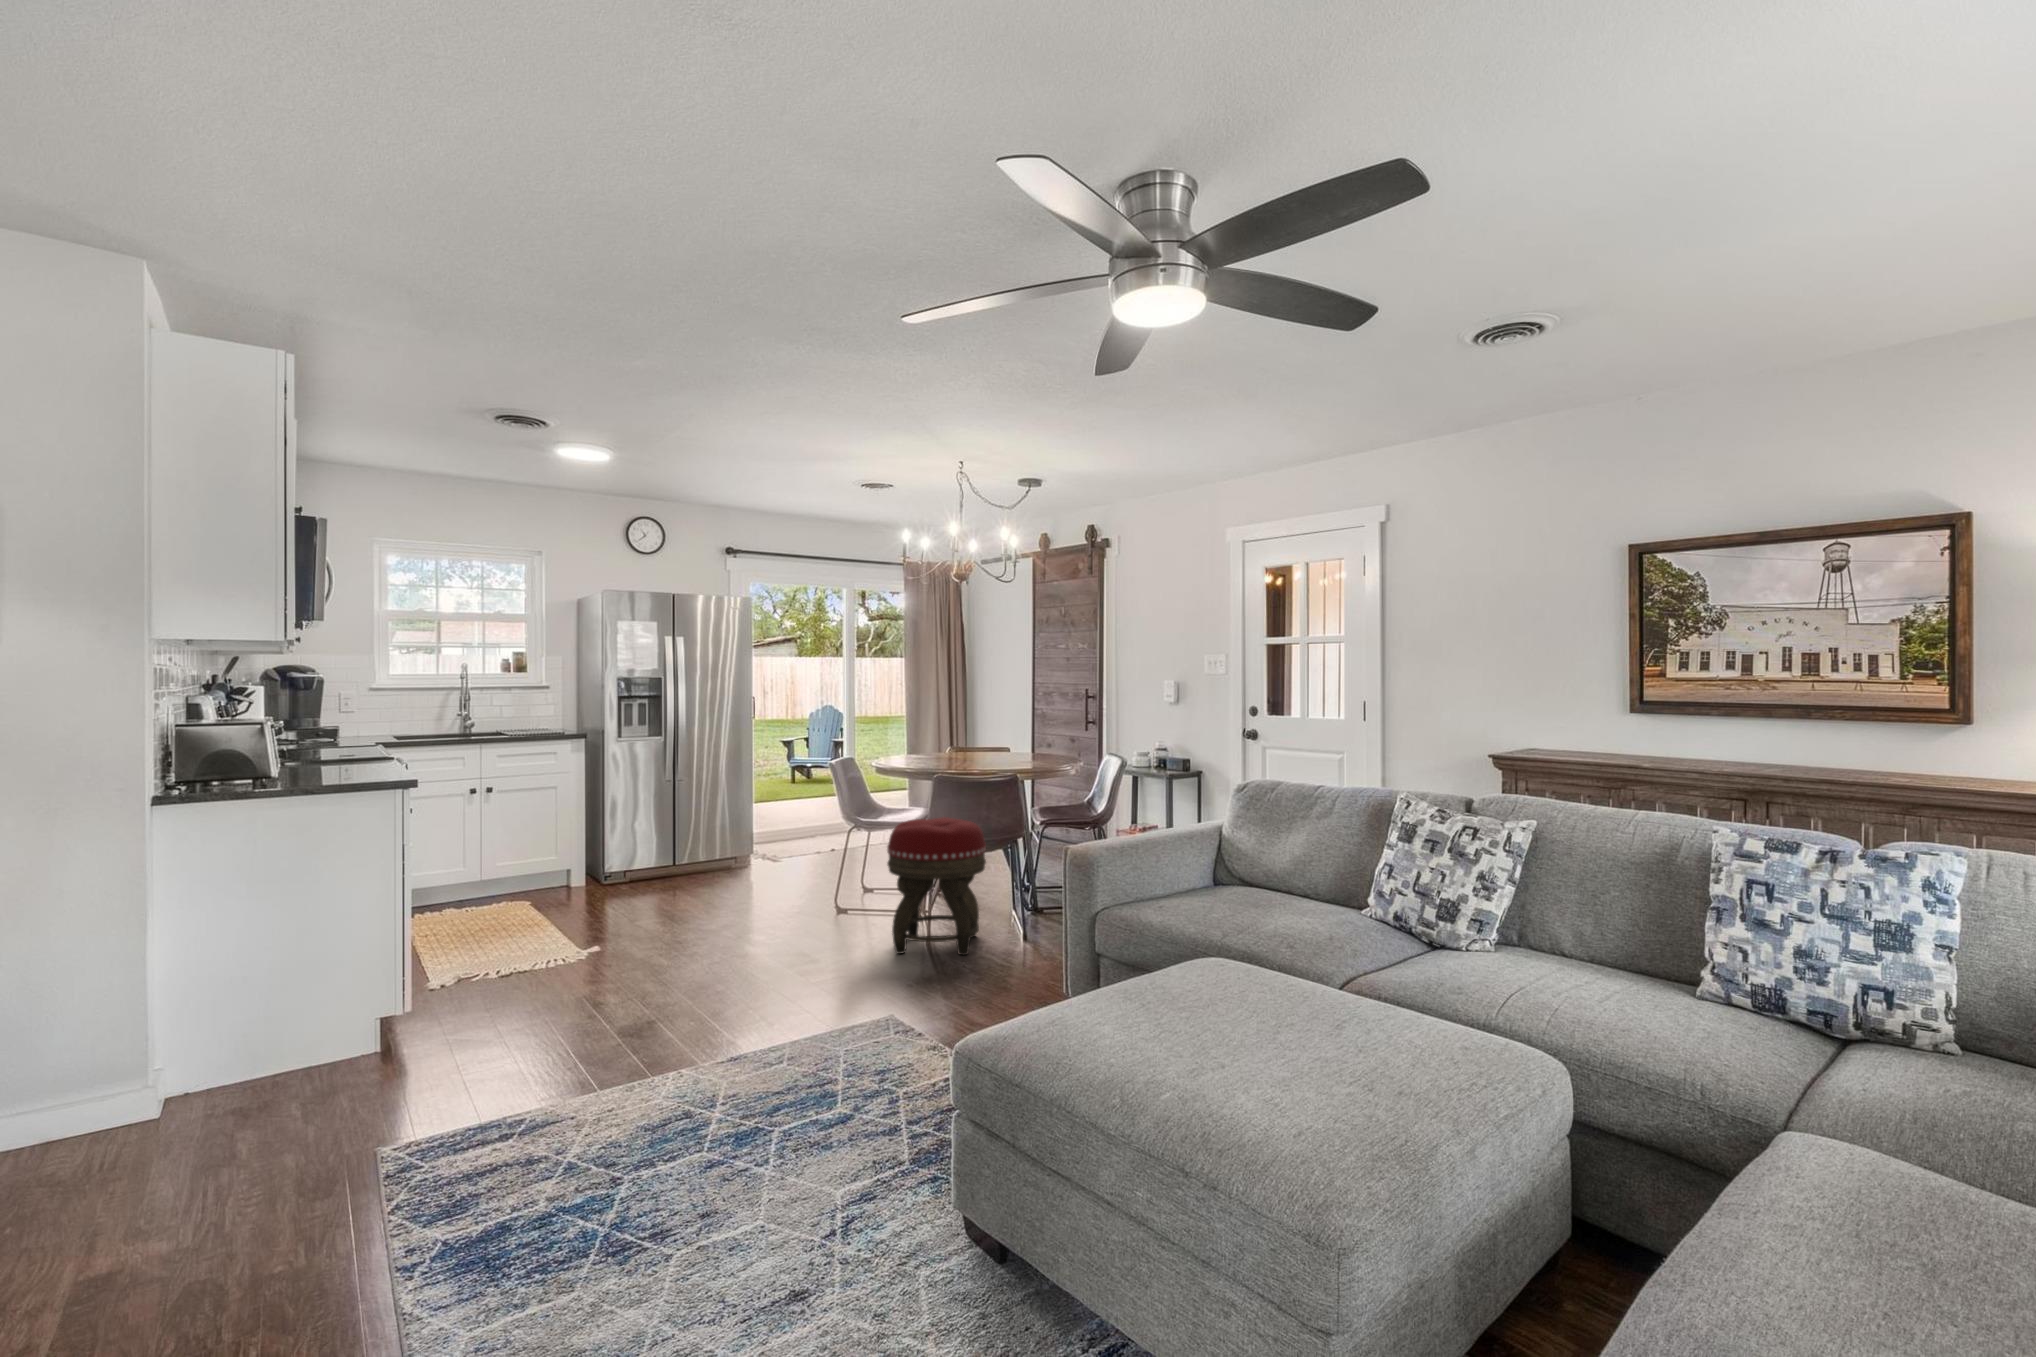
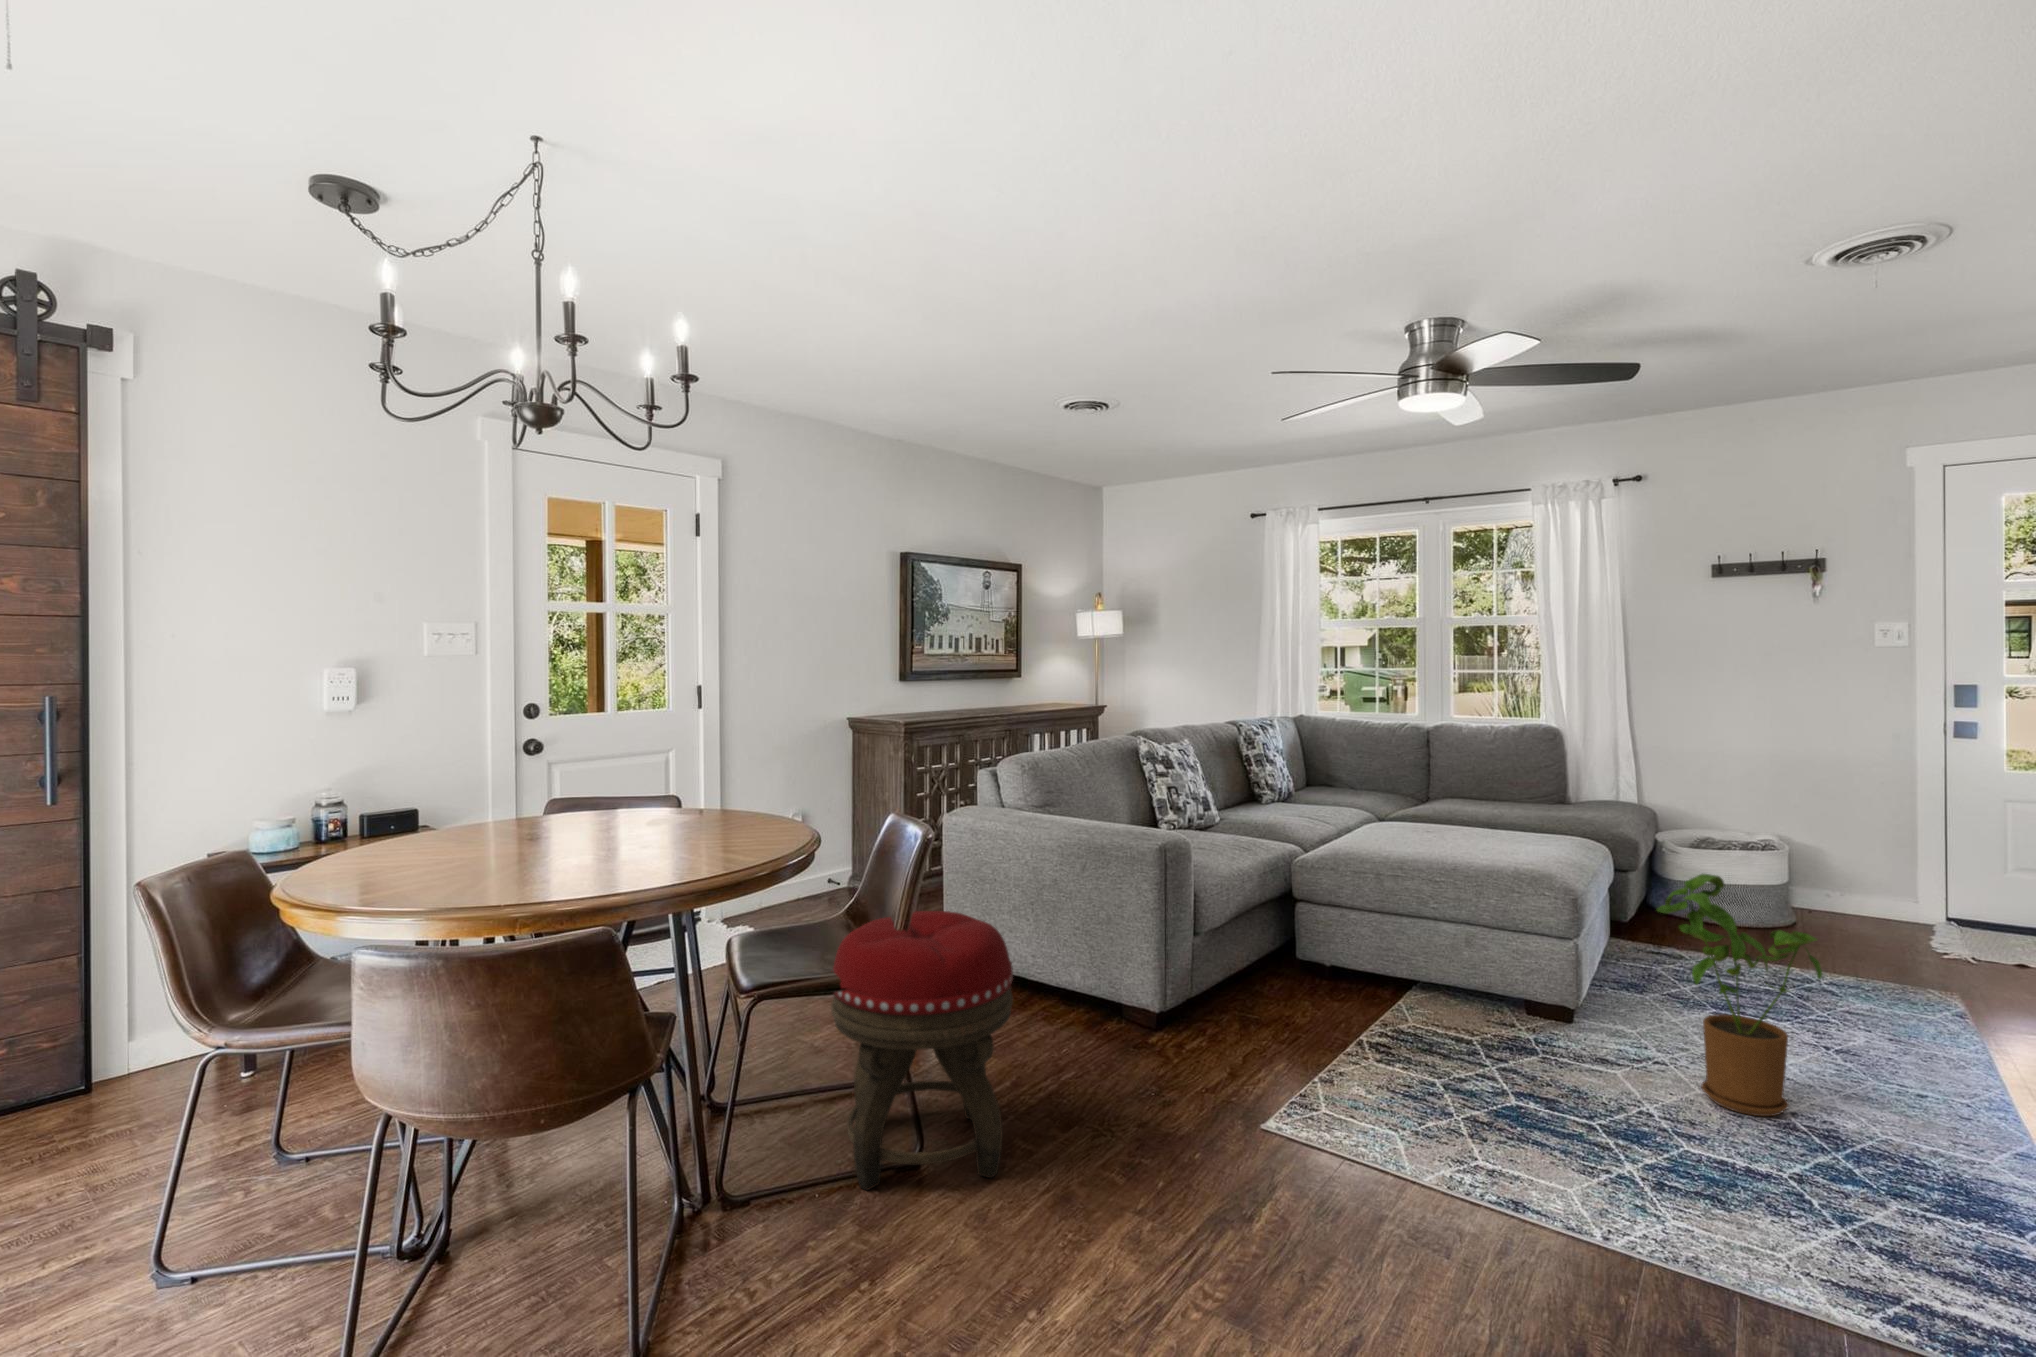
house plant: none [638,954,816,1264] -> present [1657,874,1822,1116]

